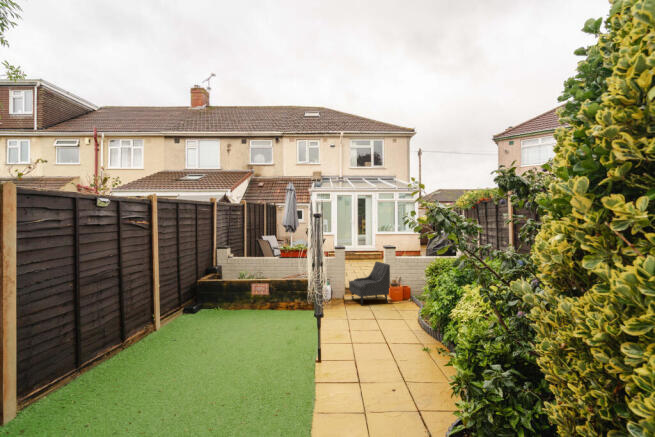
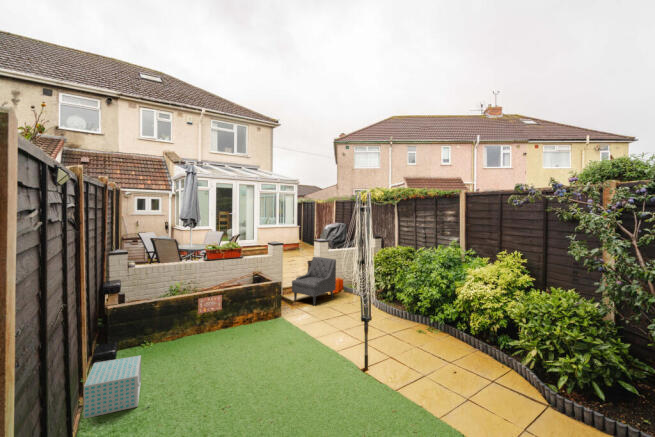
storage box: none [147,310,188,337] -> present [84,356,141,418]

